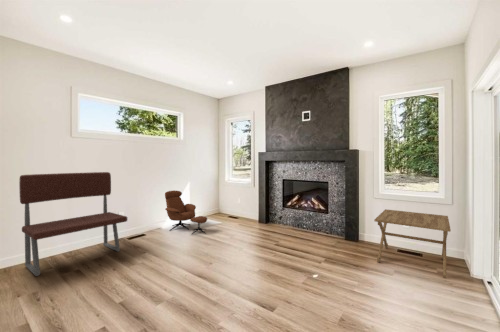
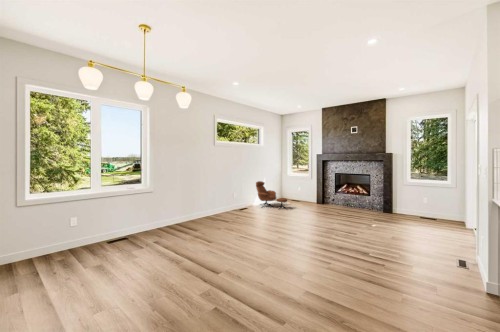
bench: present [19,172,127,276] -> none [200,169,250,226]
side table: present [374,209,451,278] -> none [406,192,453,229]

